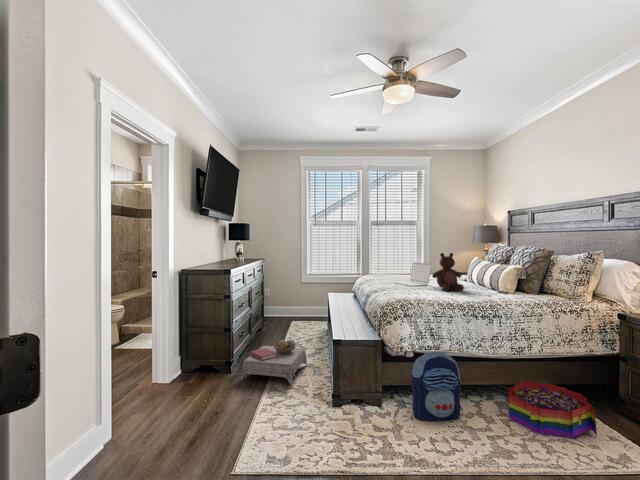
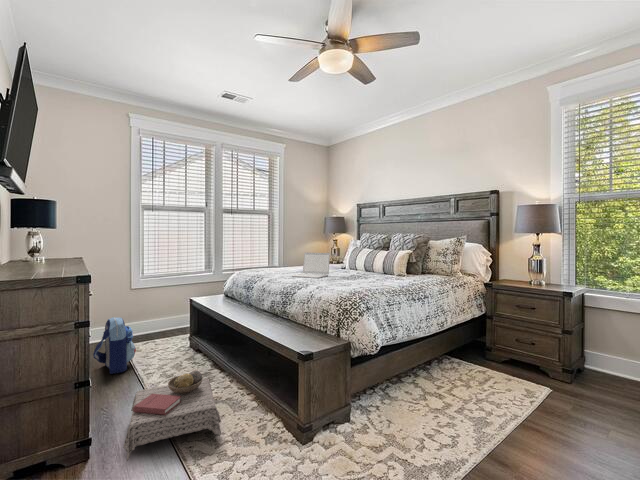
teddy bear: present [432,253,464,291] -> none [343,240,373,279]
backpack: present [411,351,461,421] -> present [93,317,136,374]
storage bin: present [508,381,597,438] -> none [437,350,507,396]

